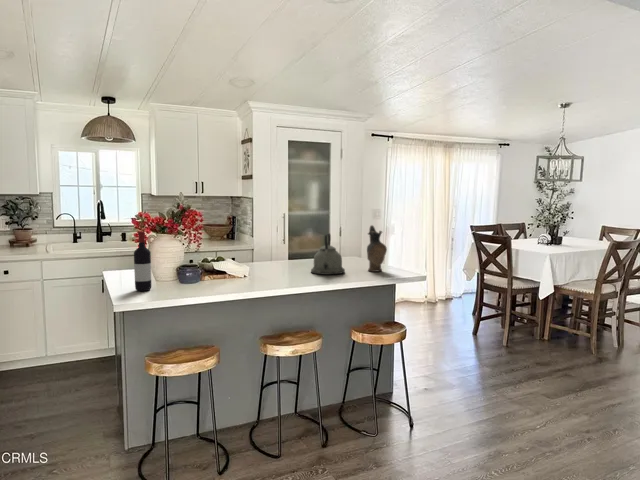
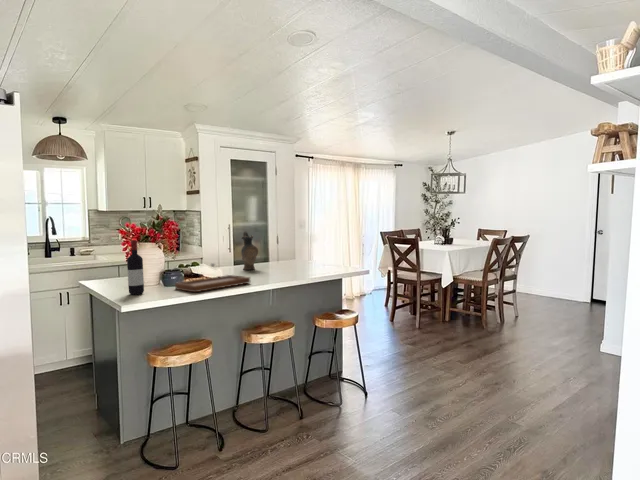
ceramic pitcher: present [367,225,387,272] -> present [241,231,258,270]
kettle: present [311,233,345,275] -> none [273,239,303,274]
tray: none [188,260,272,293] -> present [175,264,250,292]

